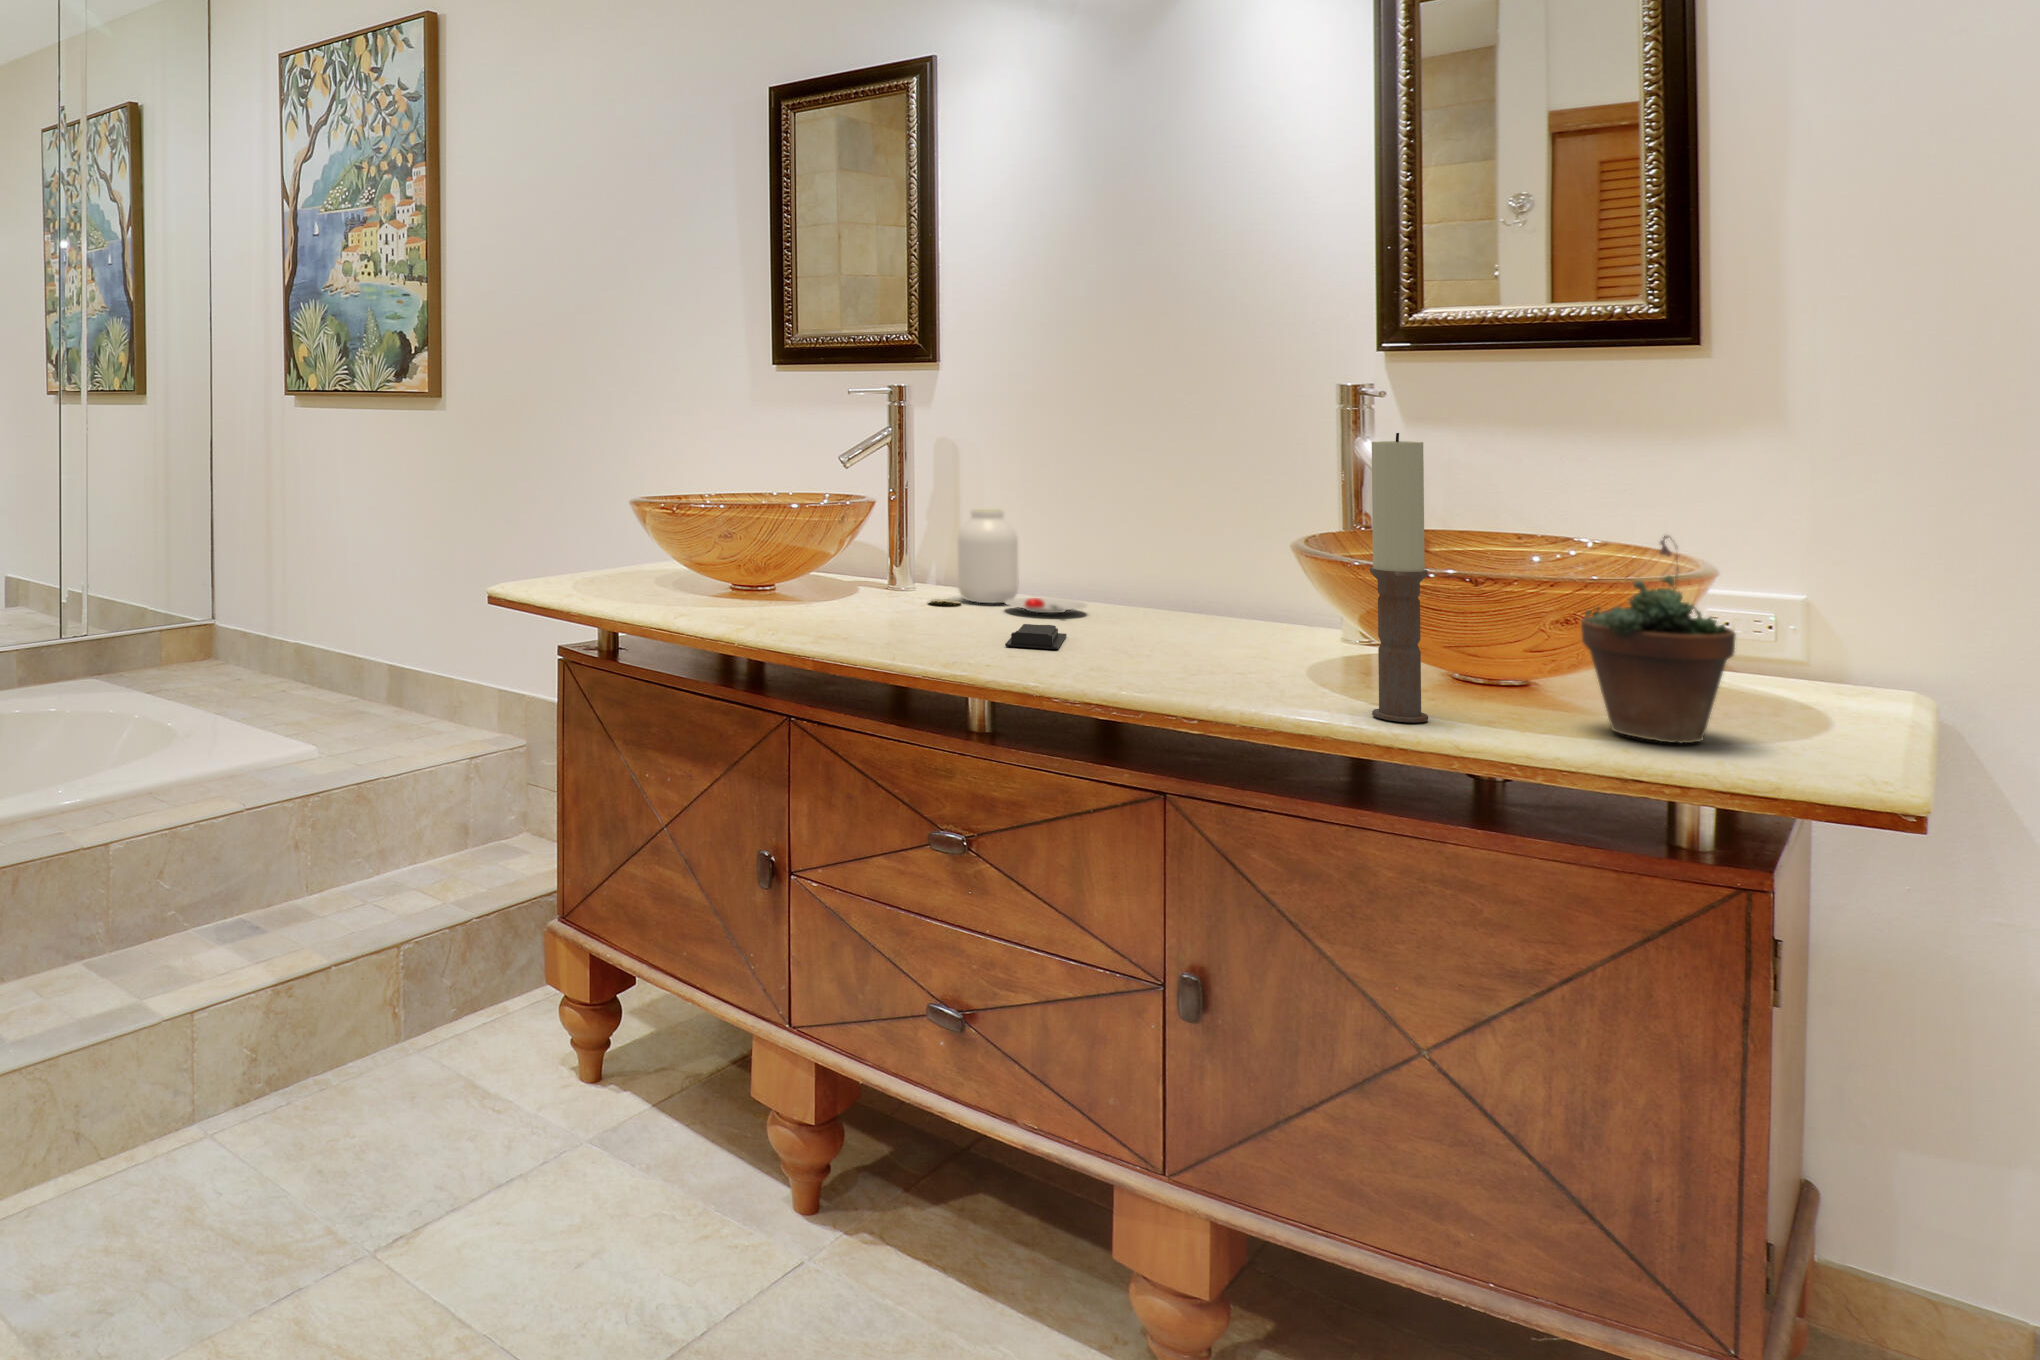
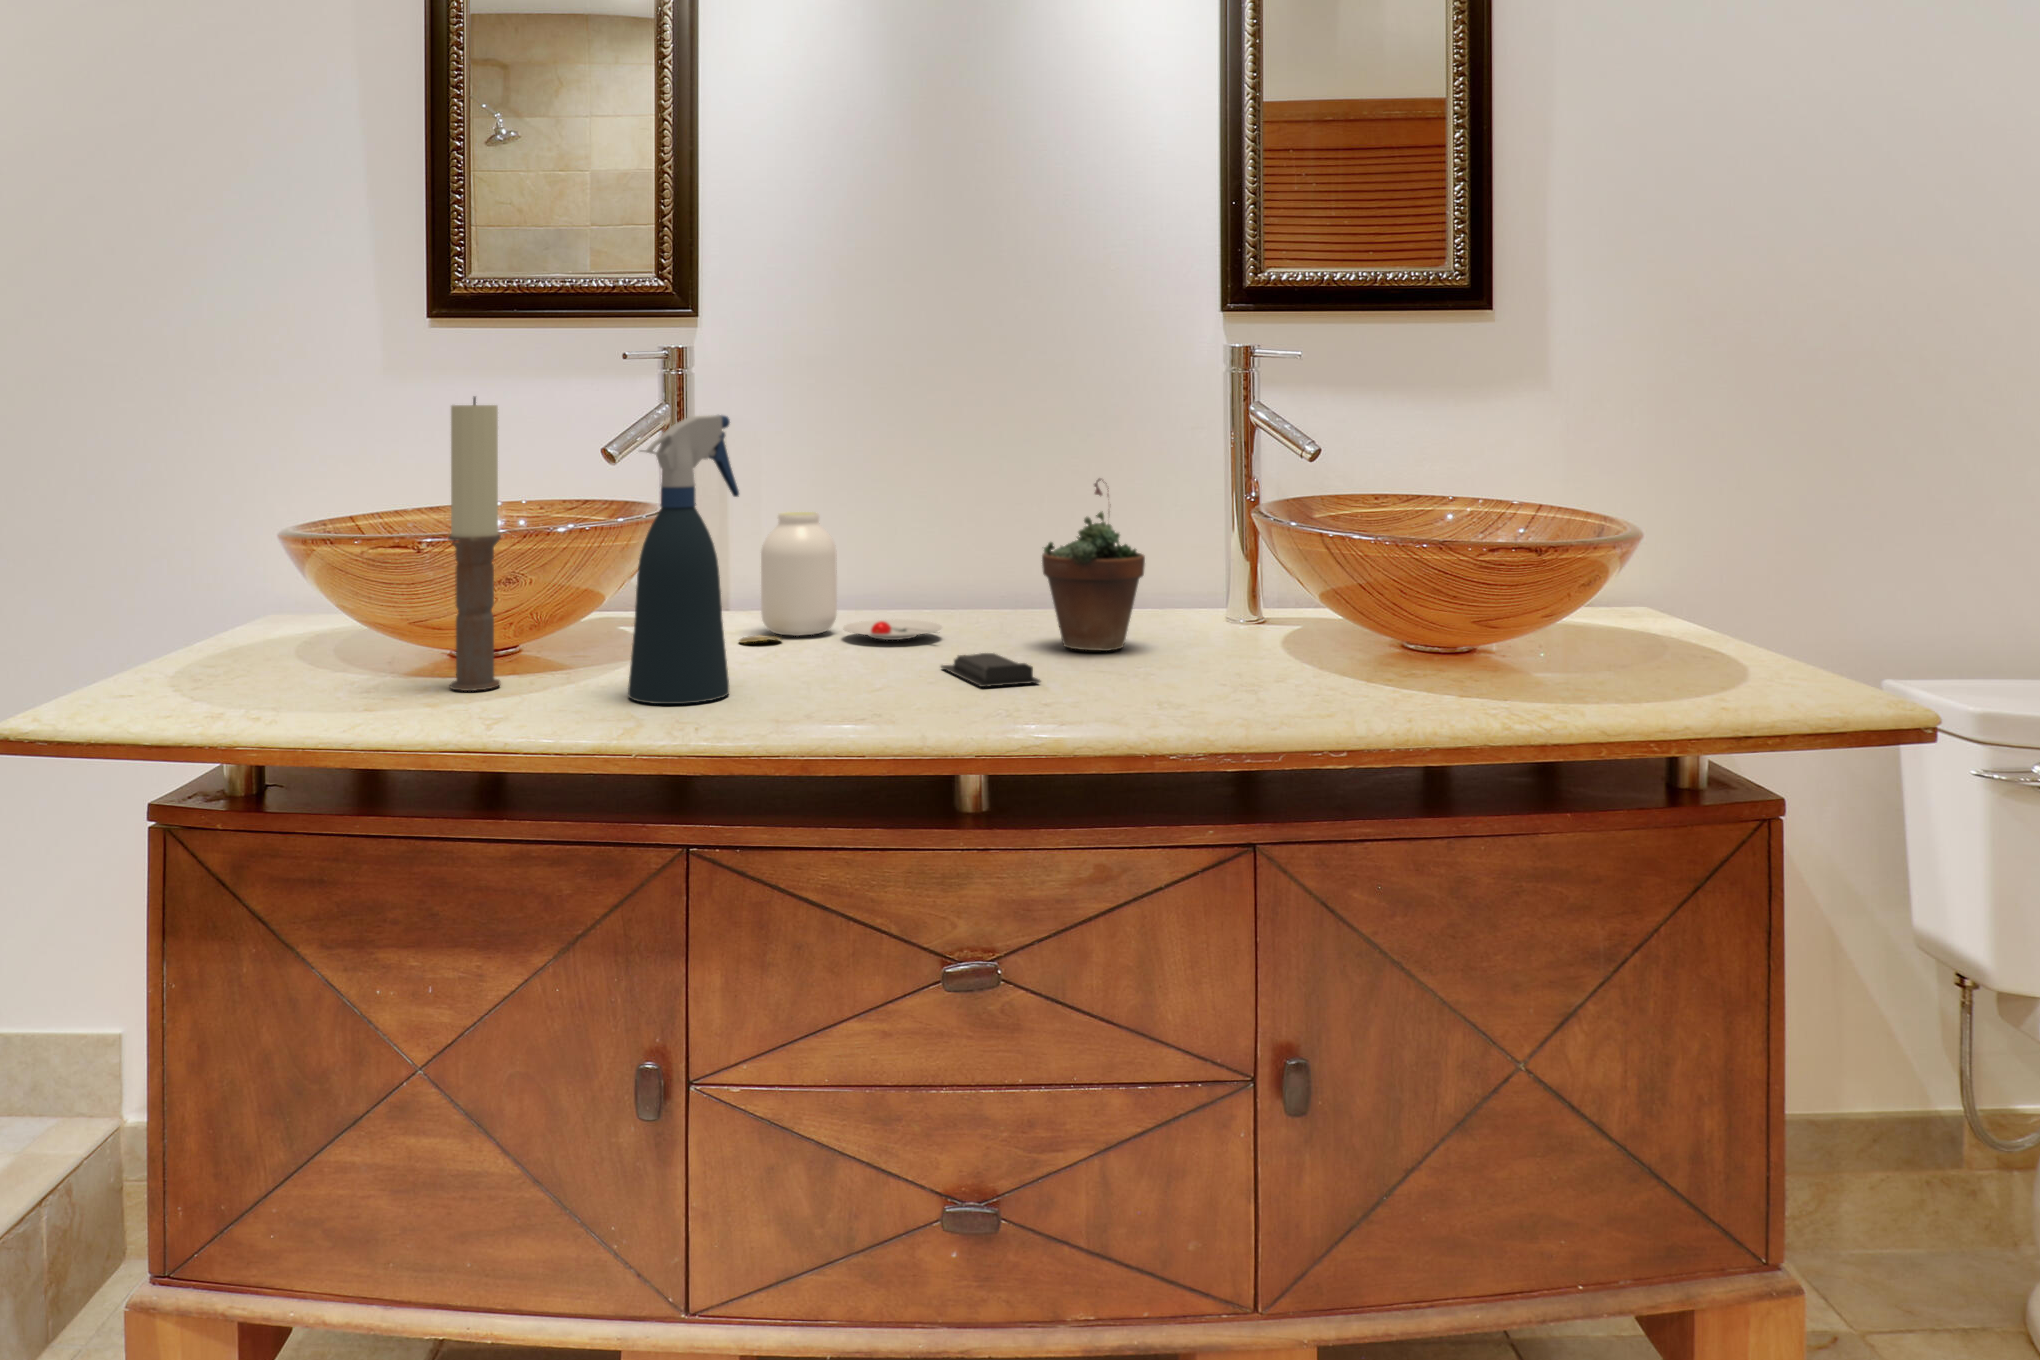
candle: present [1370,433,1428,722] -> present [448,397,501,691]
spray bottle: none [770,436,857,629] -> present [628,415,739,704]
succulent plant: present [1581,536,1735,743] -> present [1042,479,1145,651]

